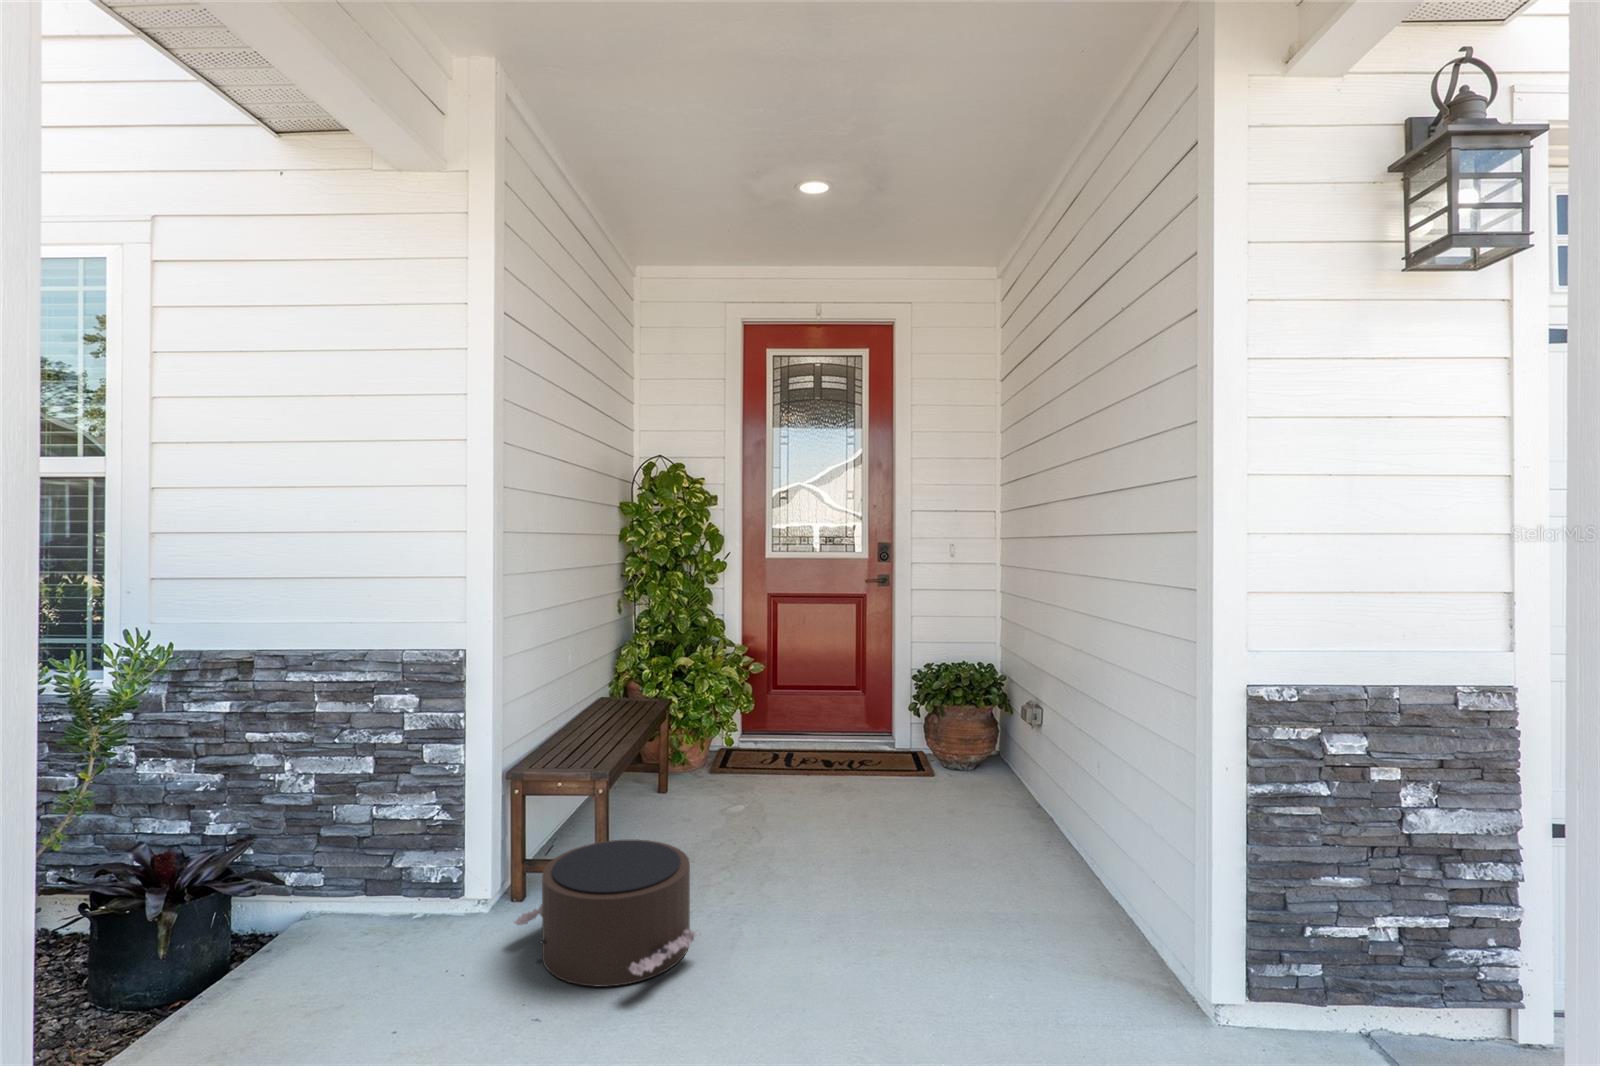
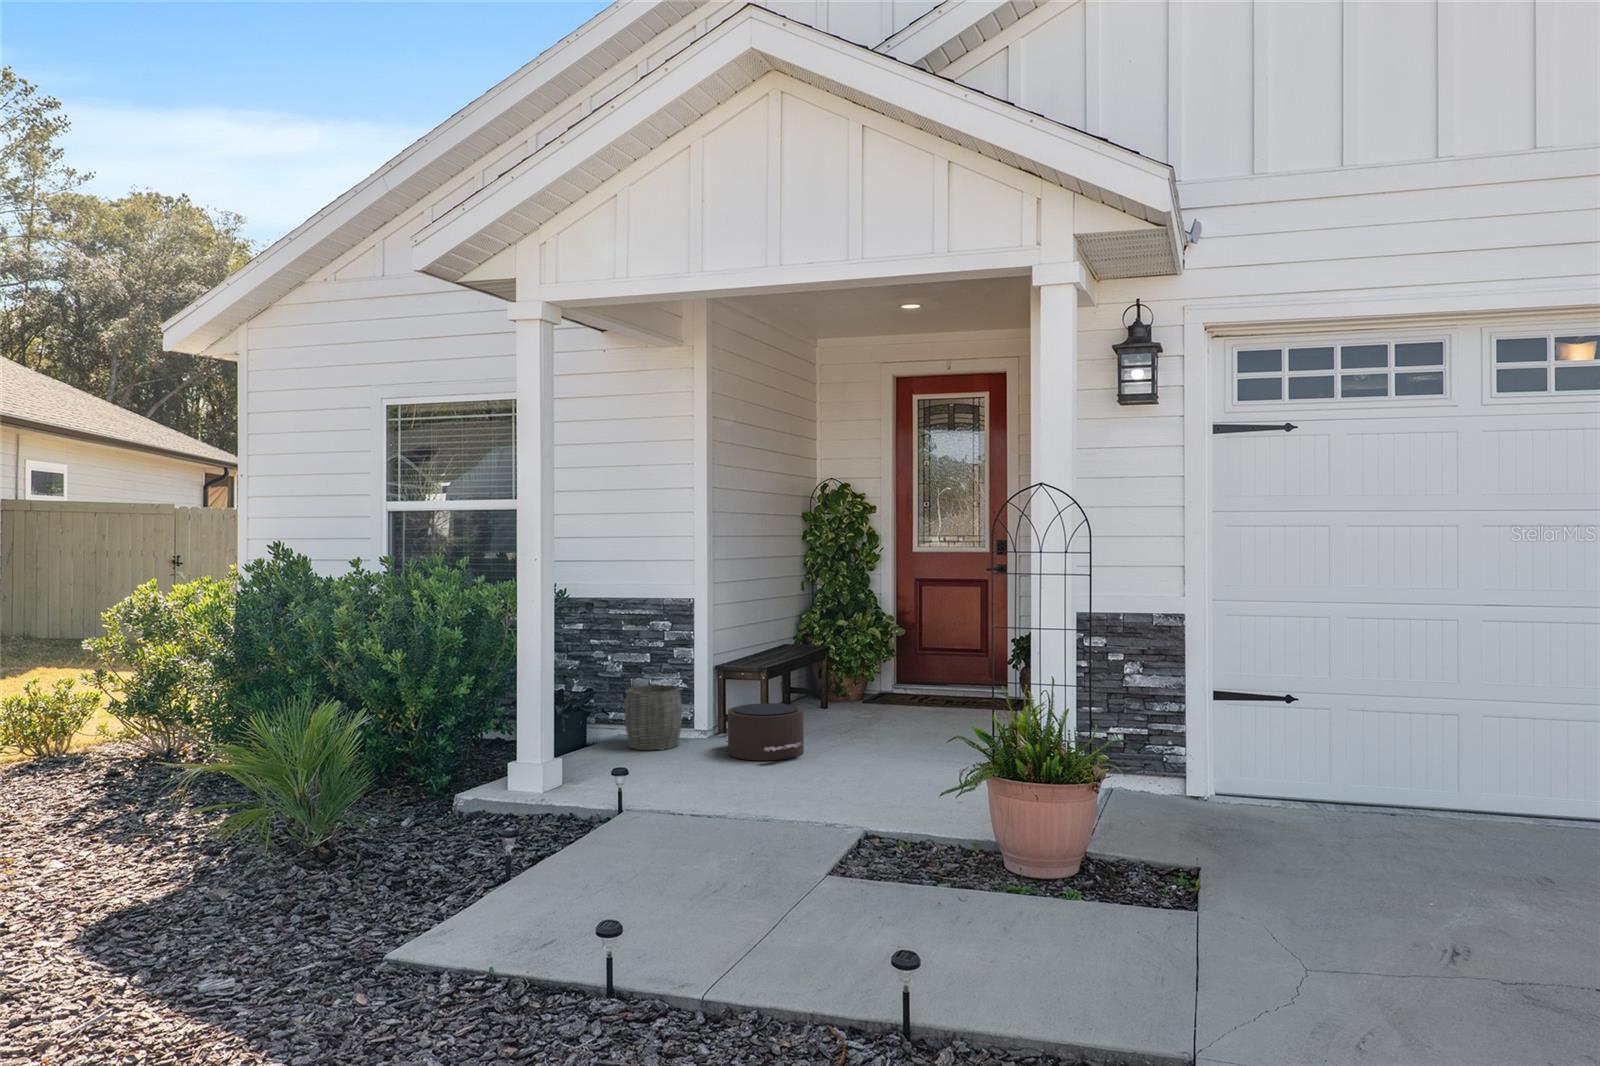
woven basket: none [316,818,441,973] -> present [625,685,682,750]

